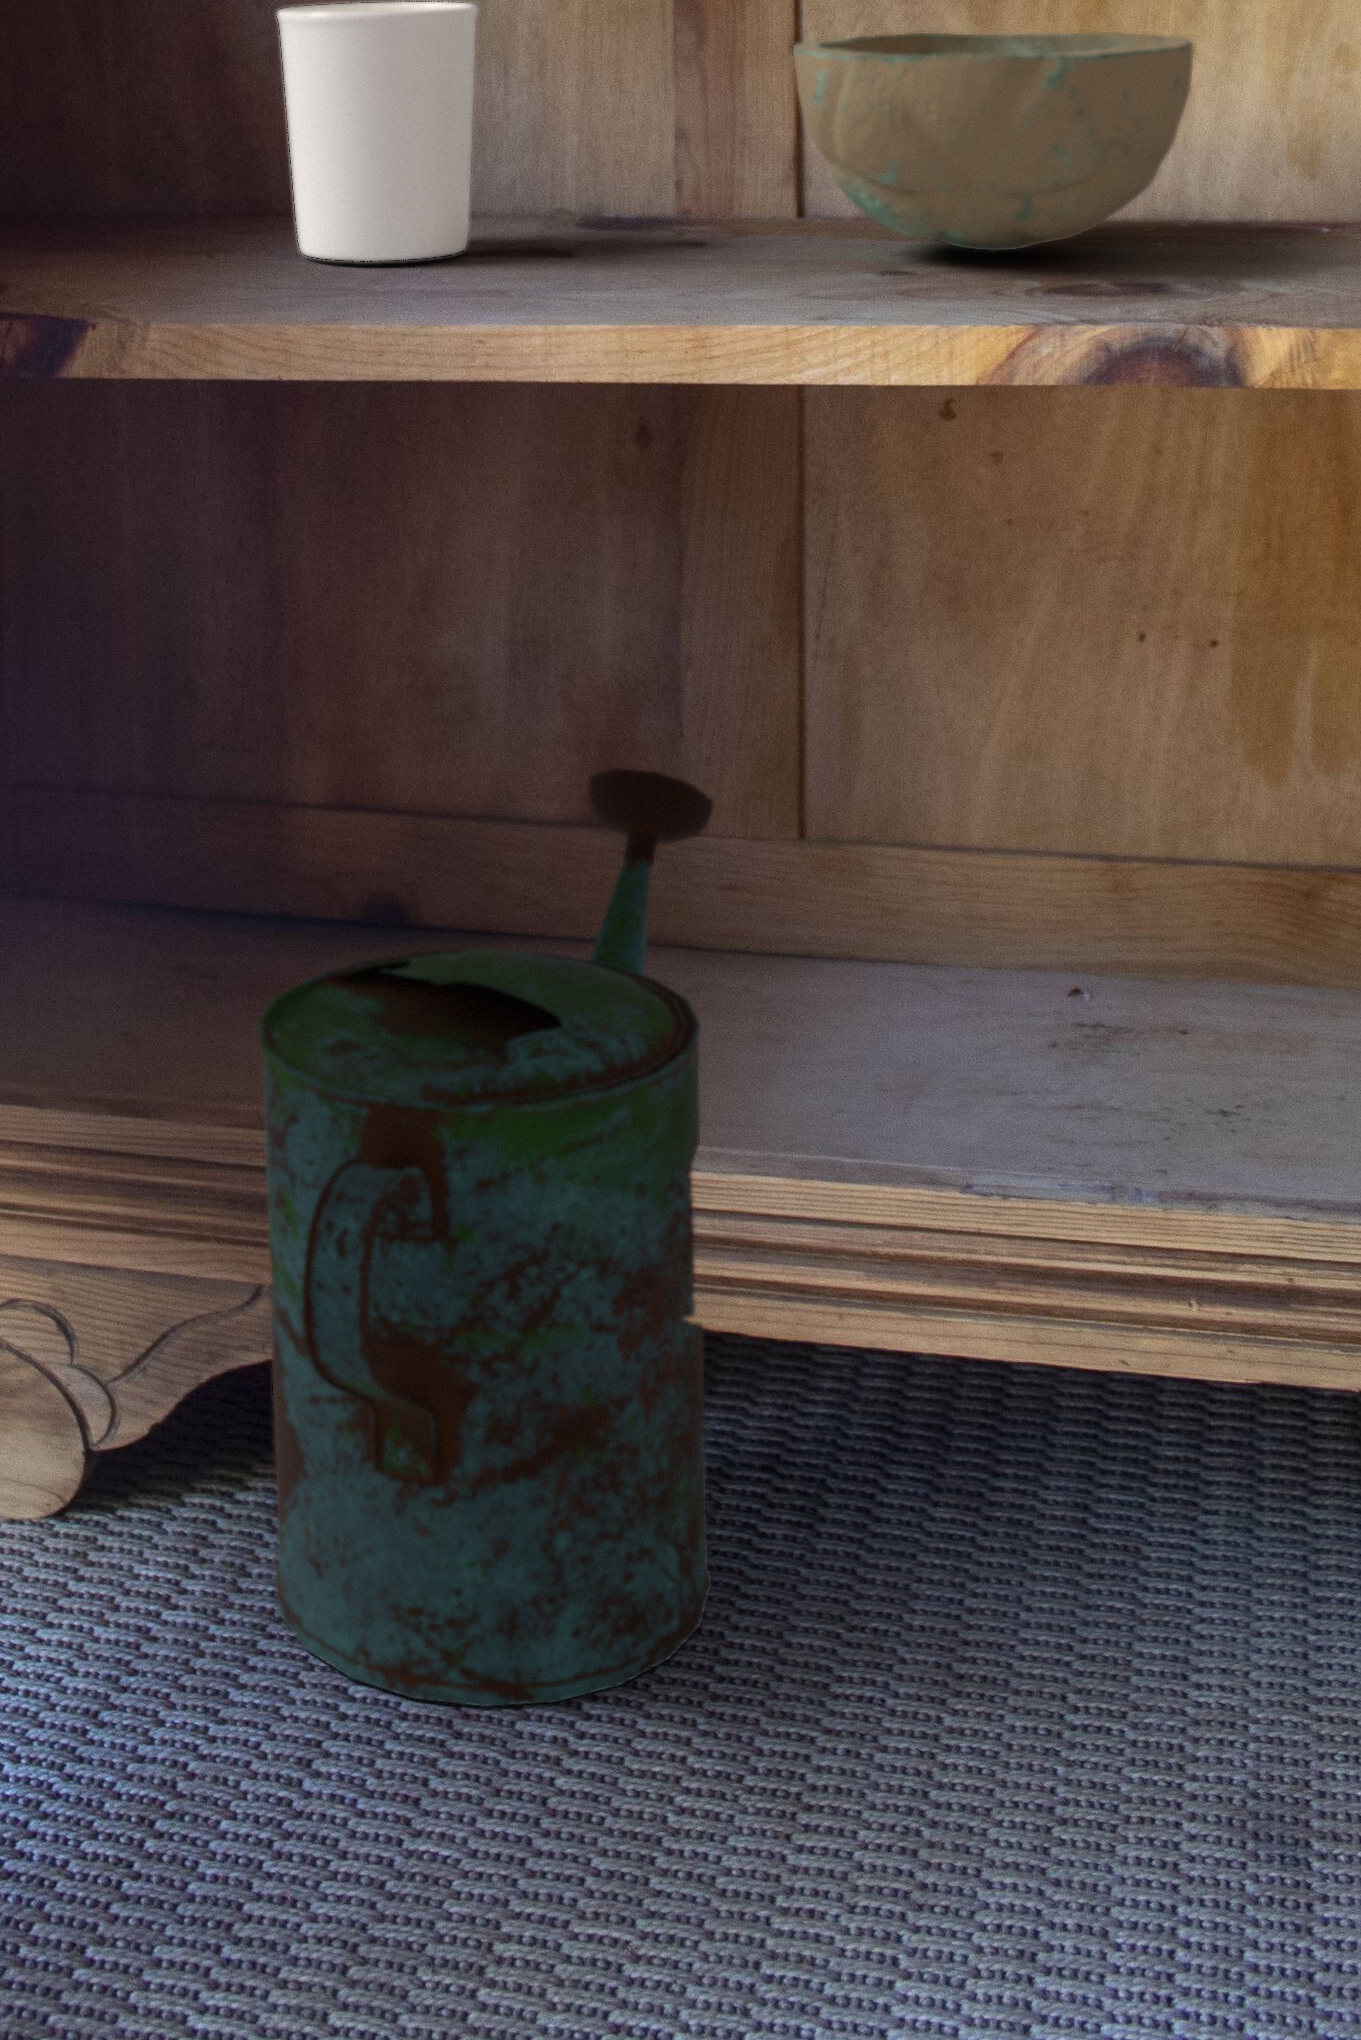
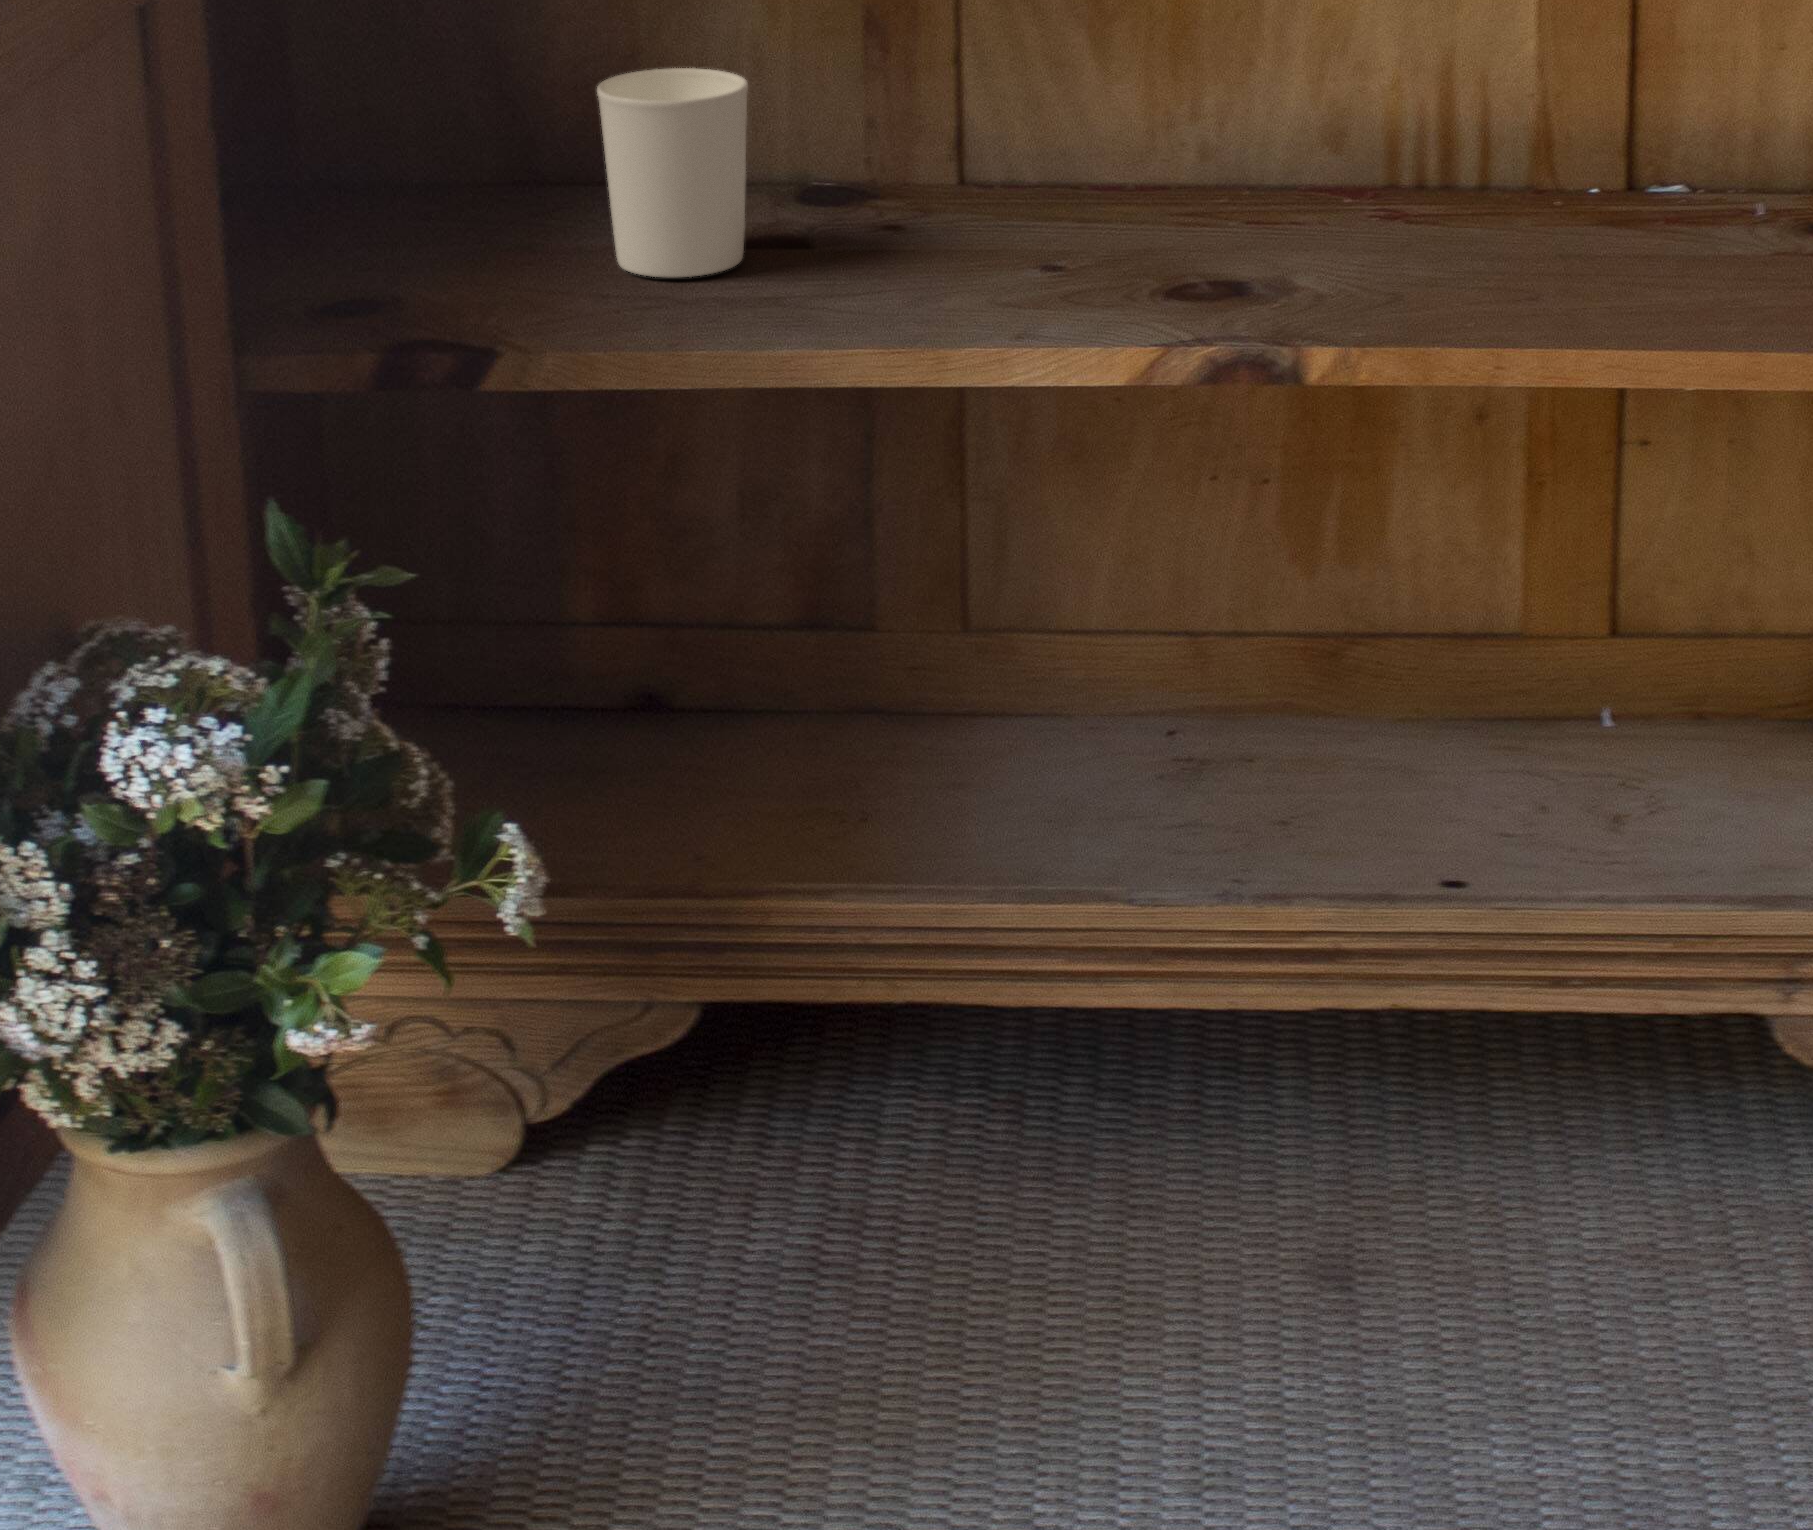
bowl: present [793,32,1193,251] -> none [982,76,1261,250]
watering can: present [257,768,714,1707] -> none [646,615,961,1256]

